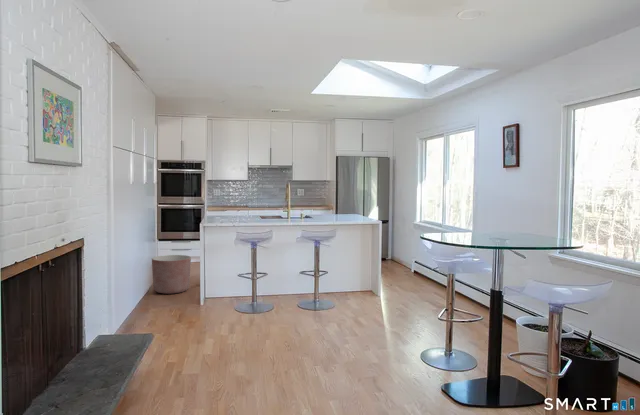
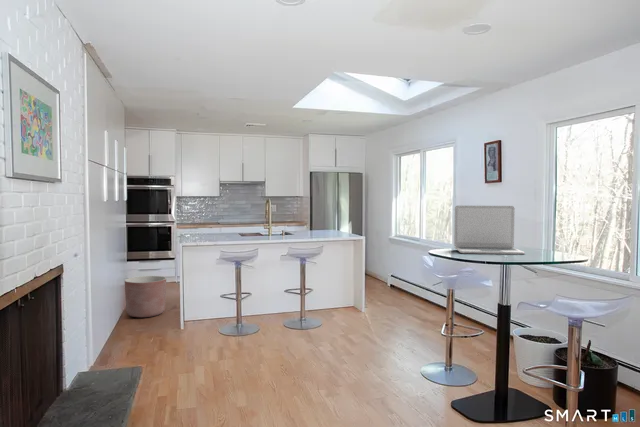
laptop: none [454,190,521,240] -> present [454,206,525,255]

